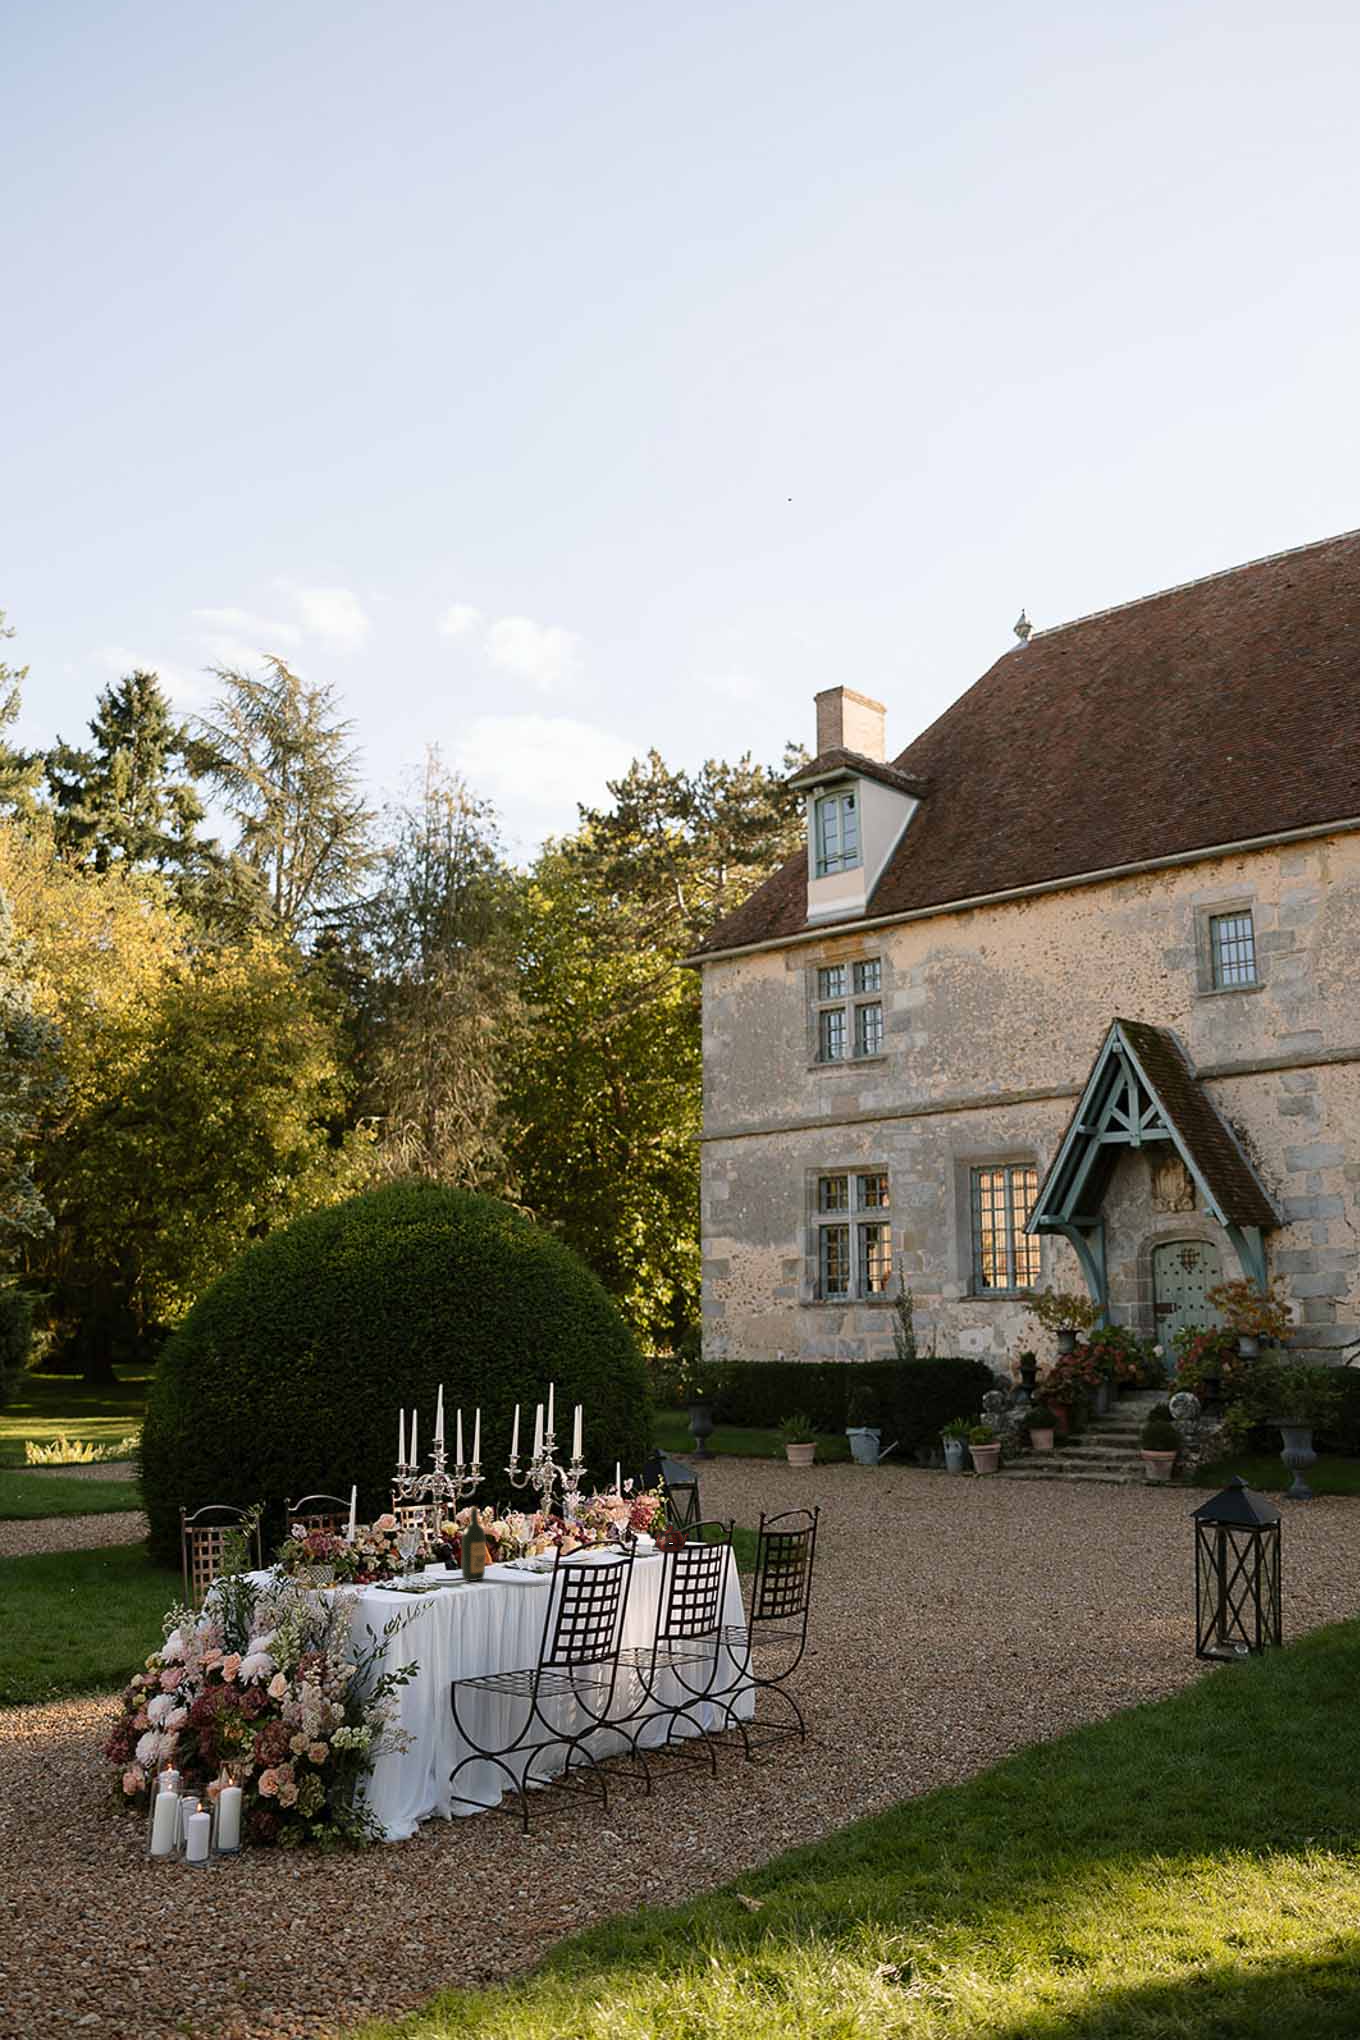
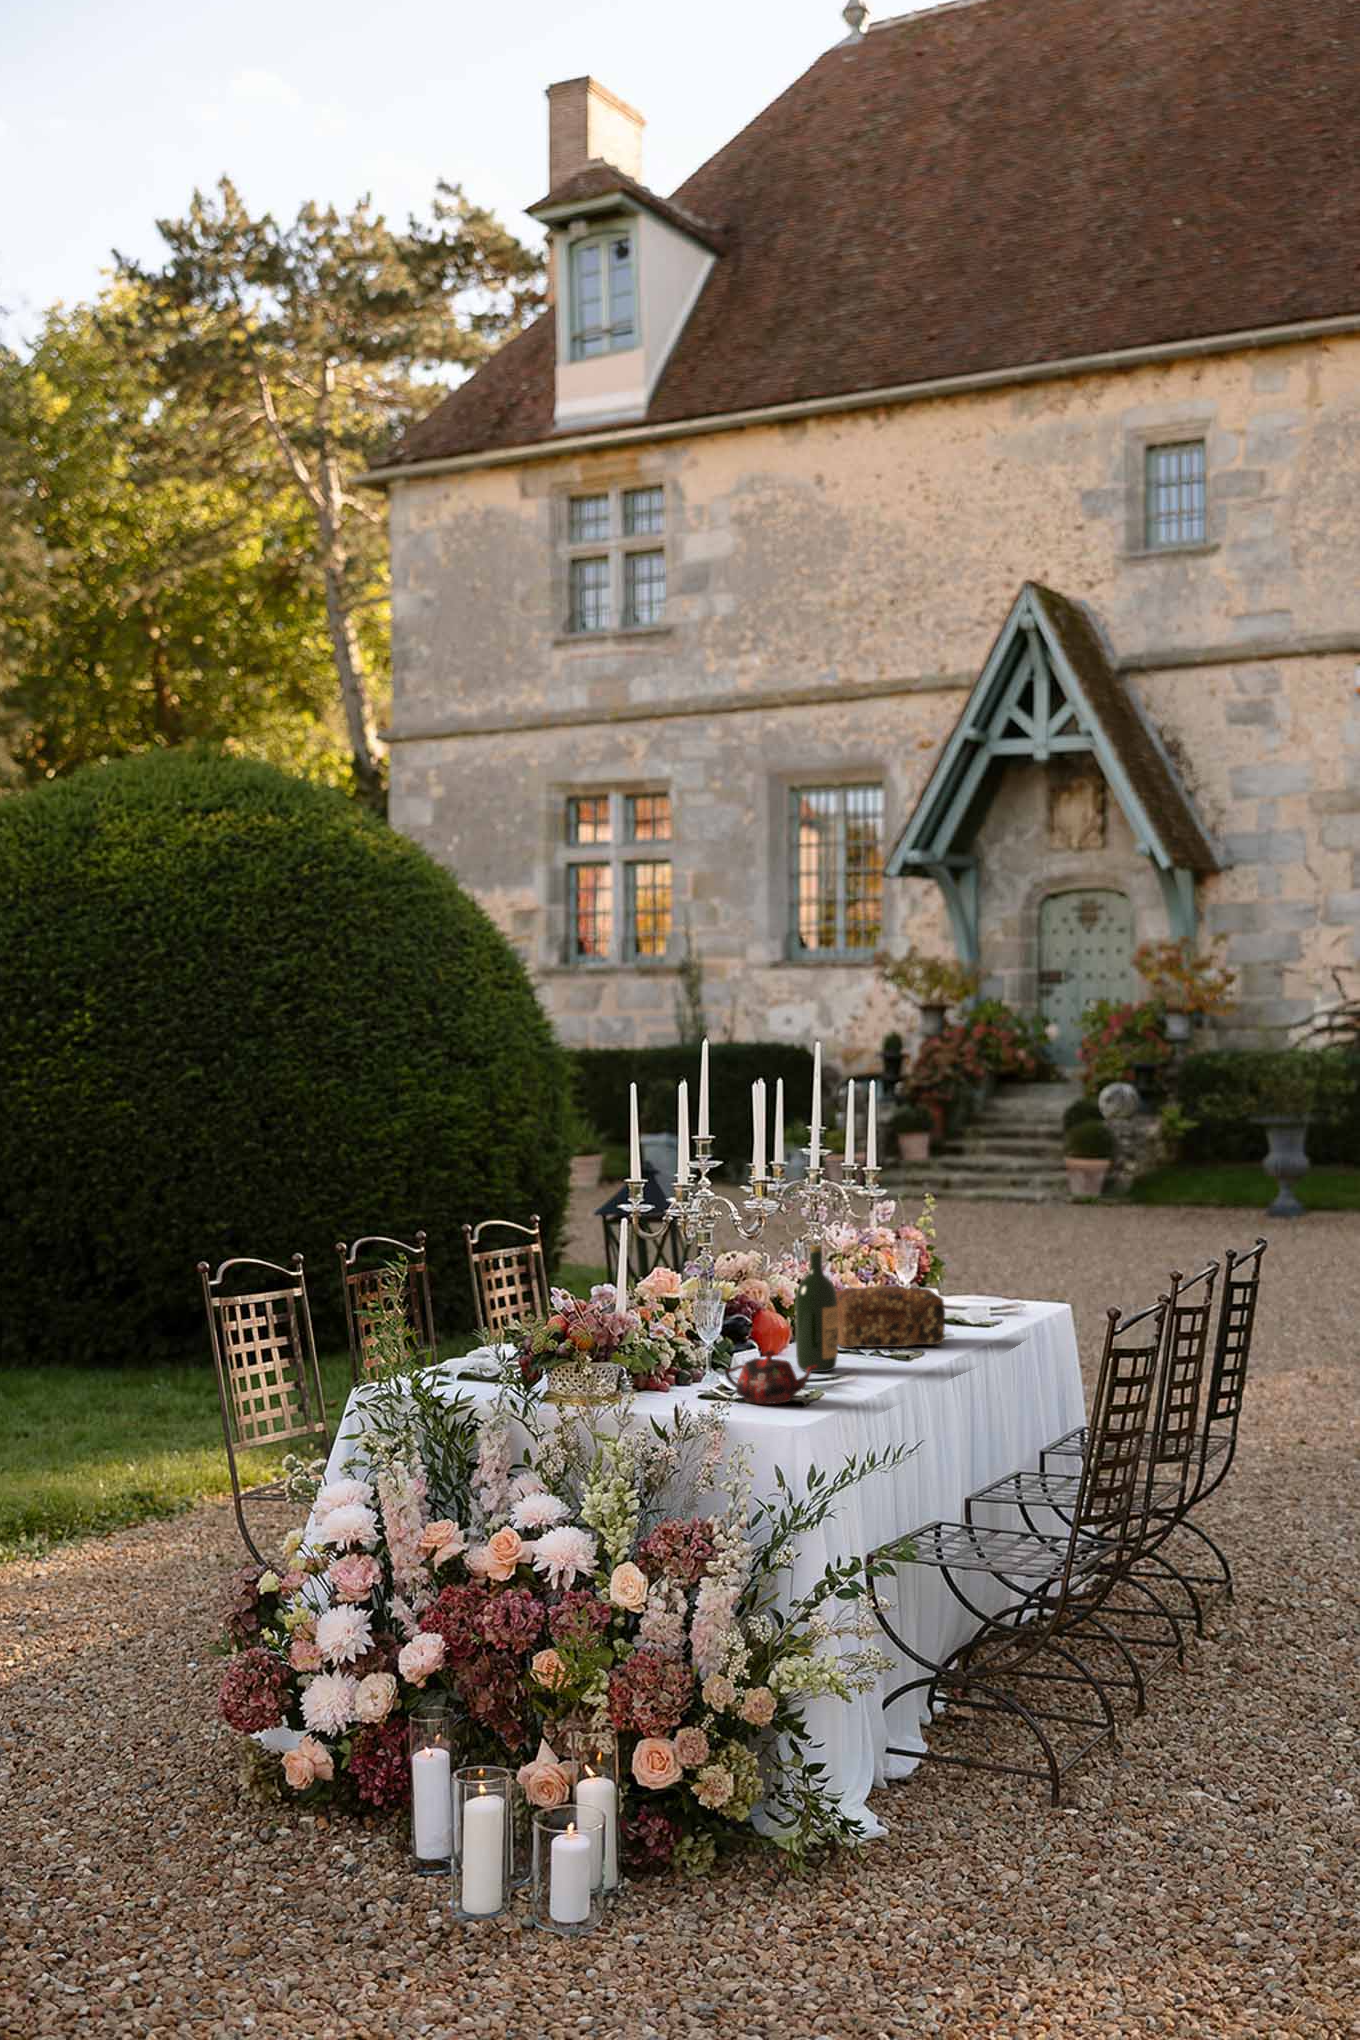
teapot: present [654,1526,689,1552] -> present [725,1350,817,1404]
bread loaf: none [518,1533,585,1570] -> present [837,1286,945,1348]

